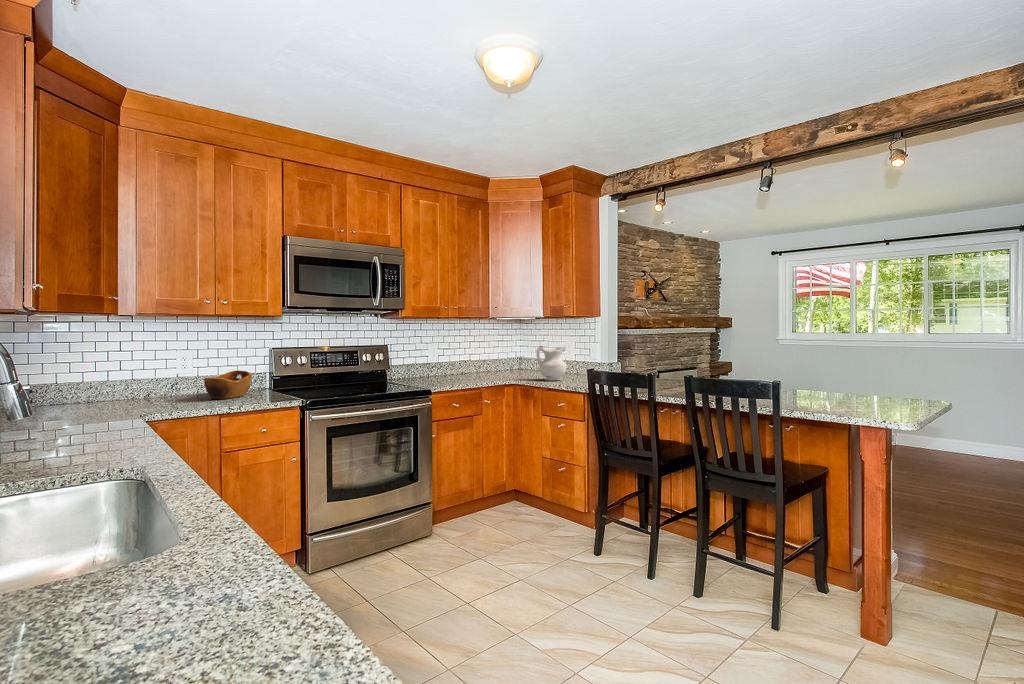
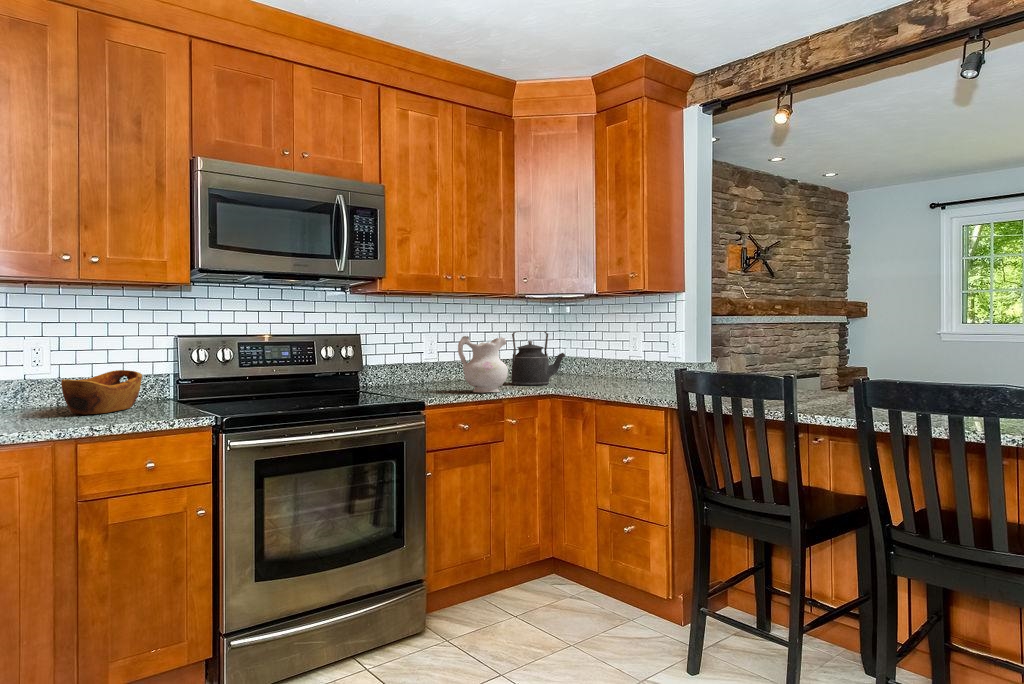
kettle: none [487,342,523,377] -> present [511,331,565,385]
ceramic pitcher: present [536,346,567,381] -> present [458,336,508,393]

